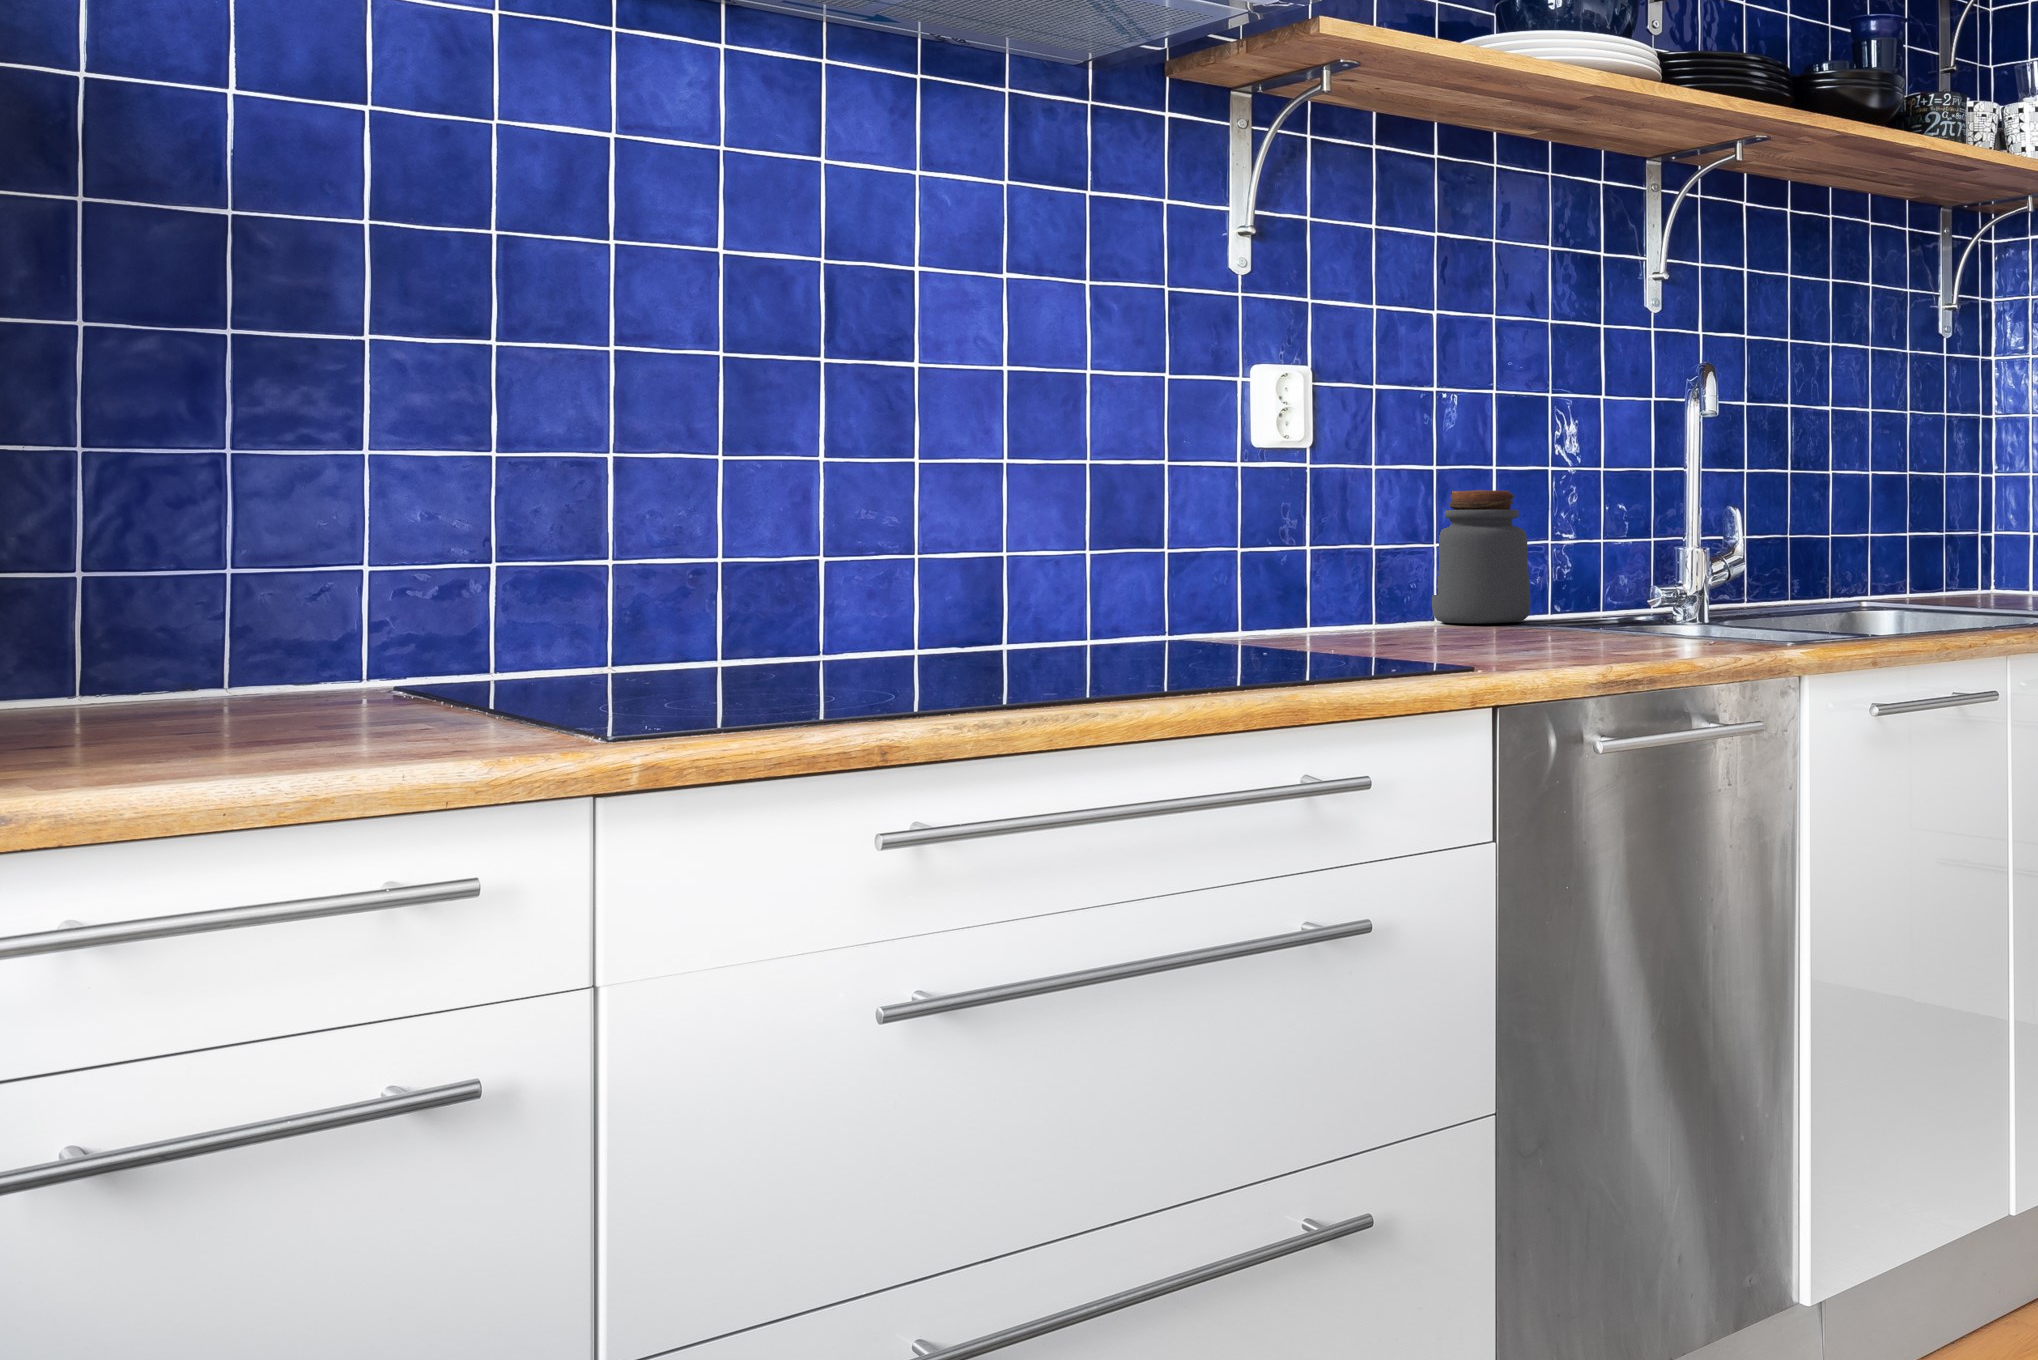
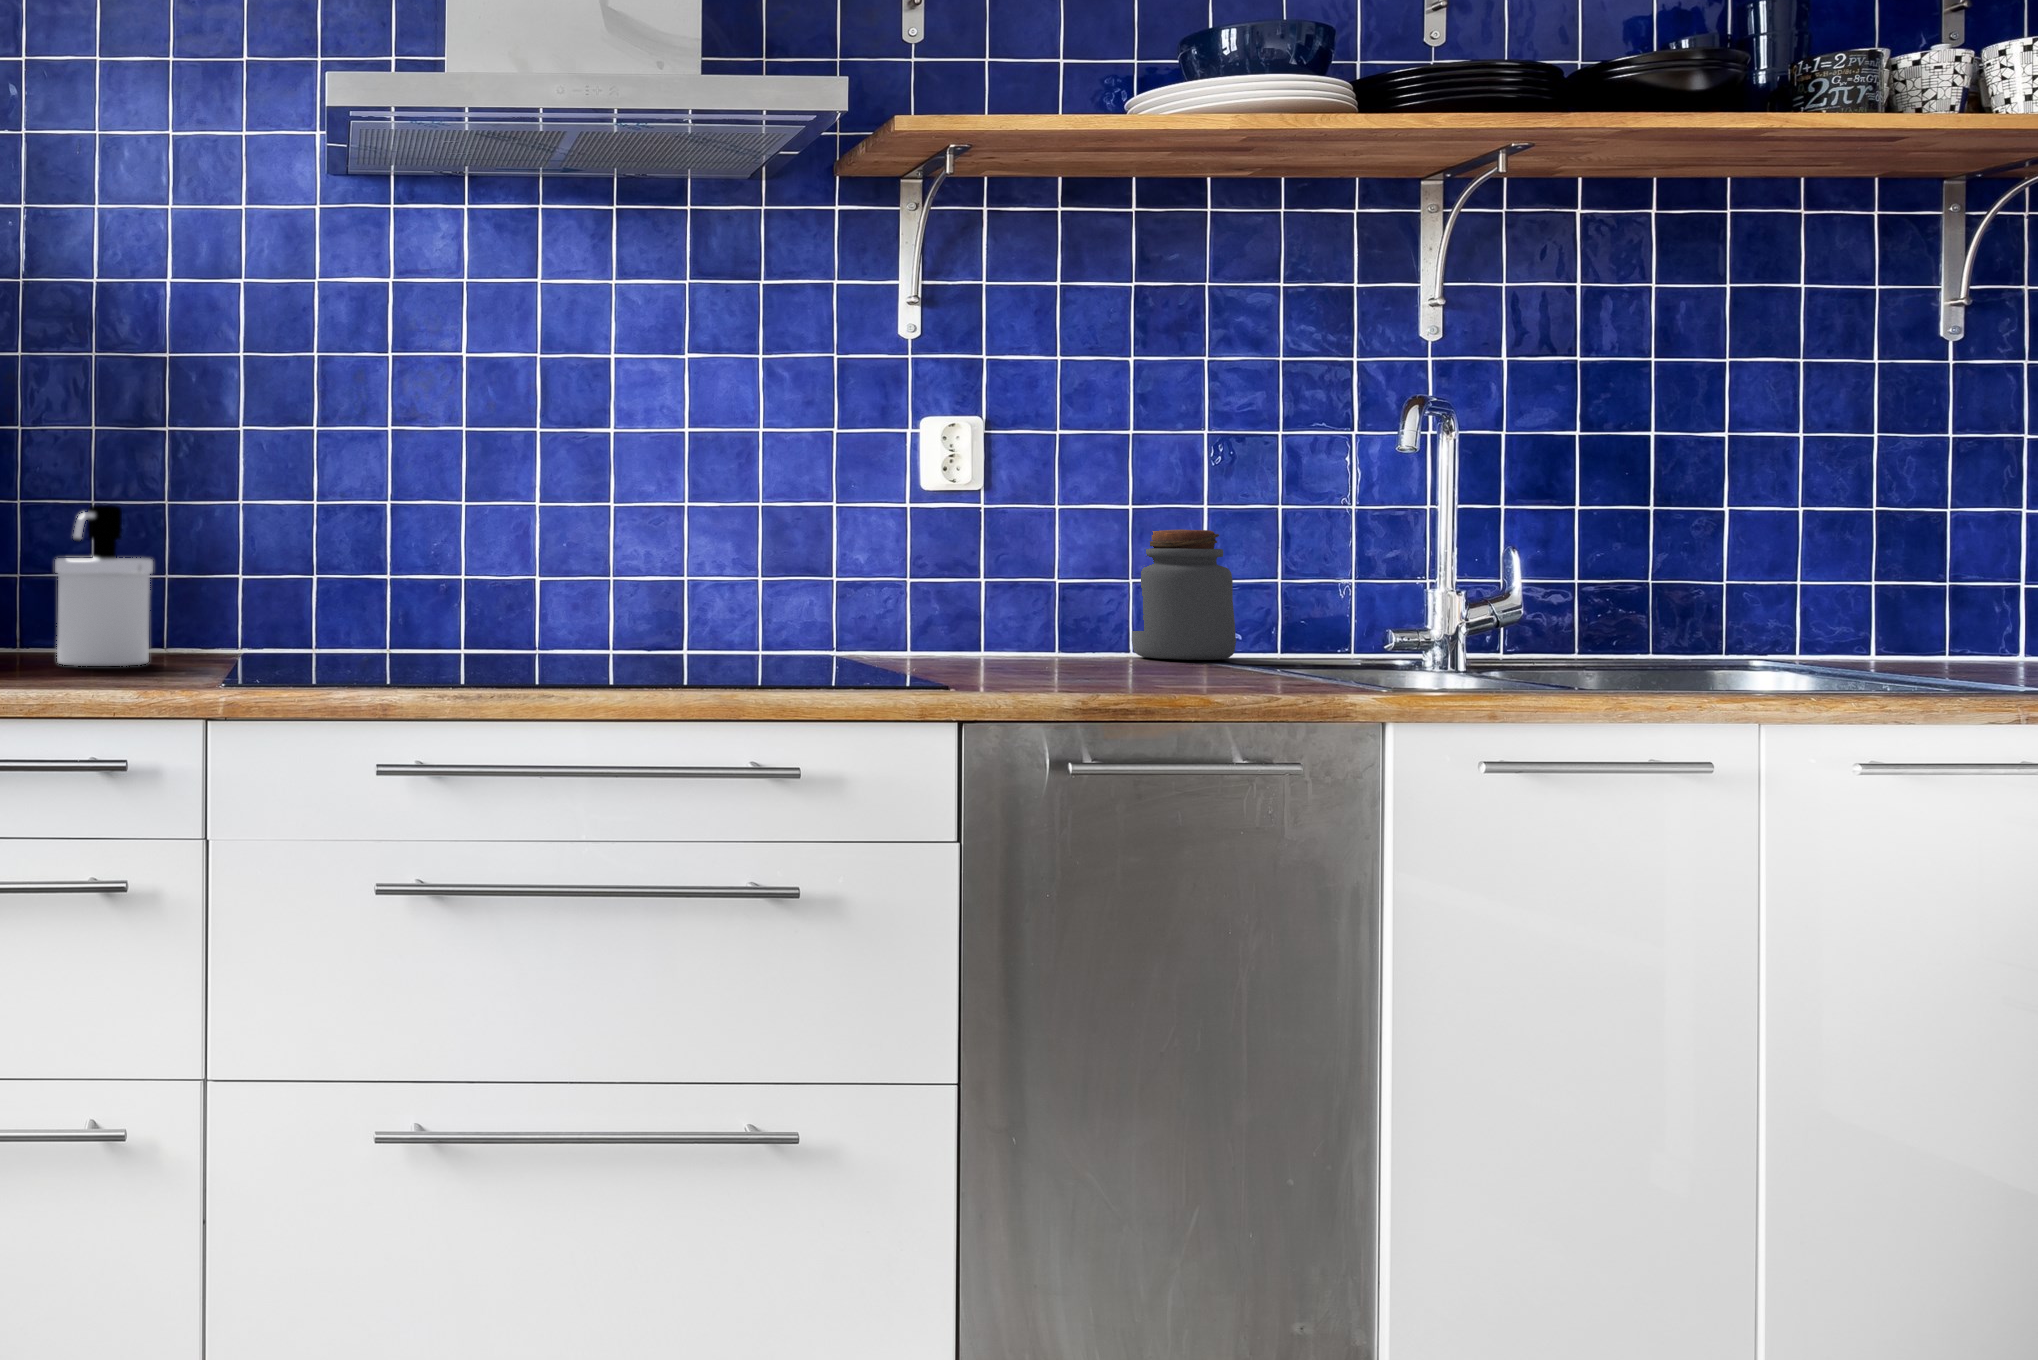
soap dispenser: none [116,456,313,727] -> present [55,505,153,666]

